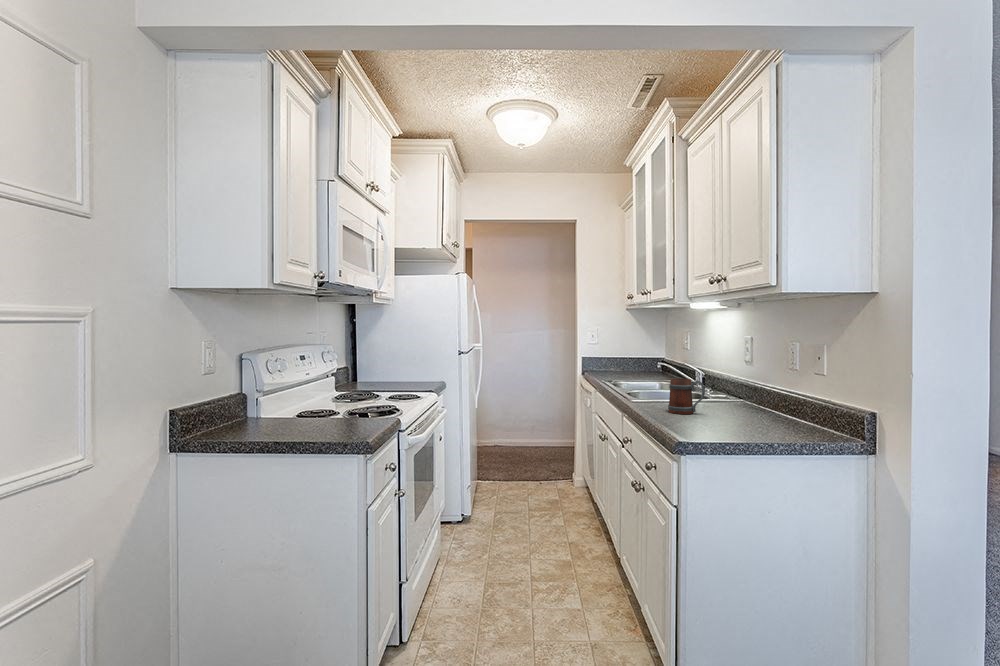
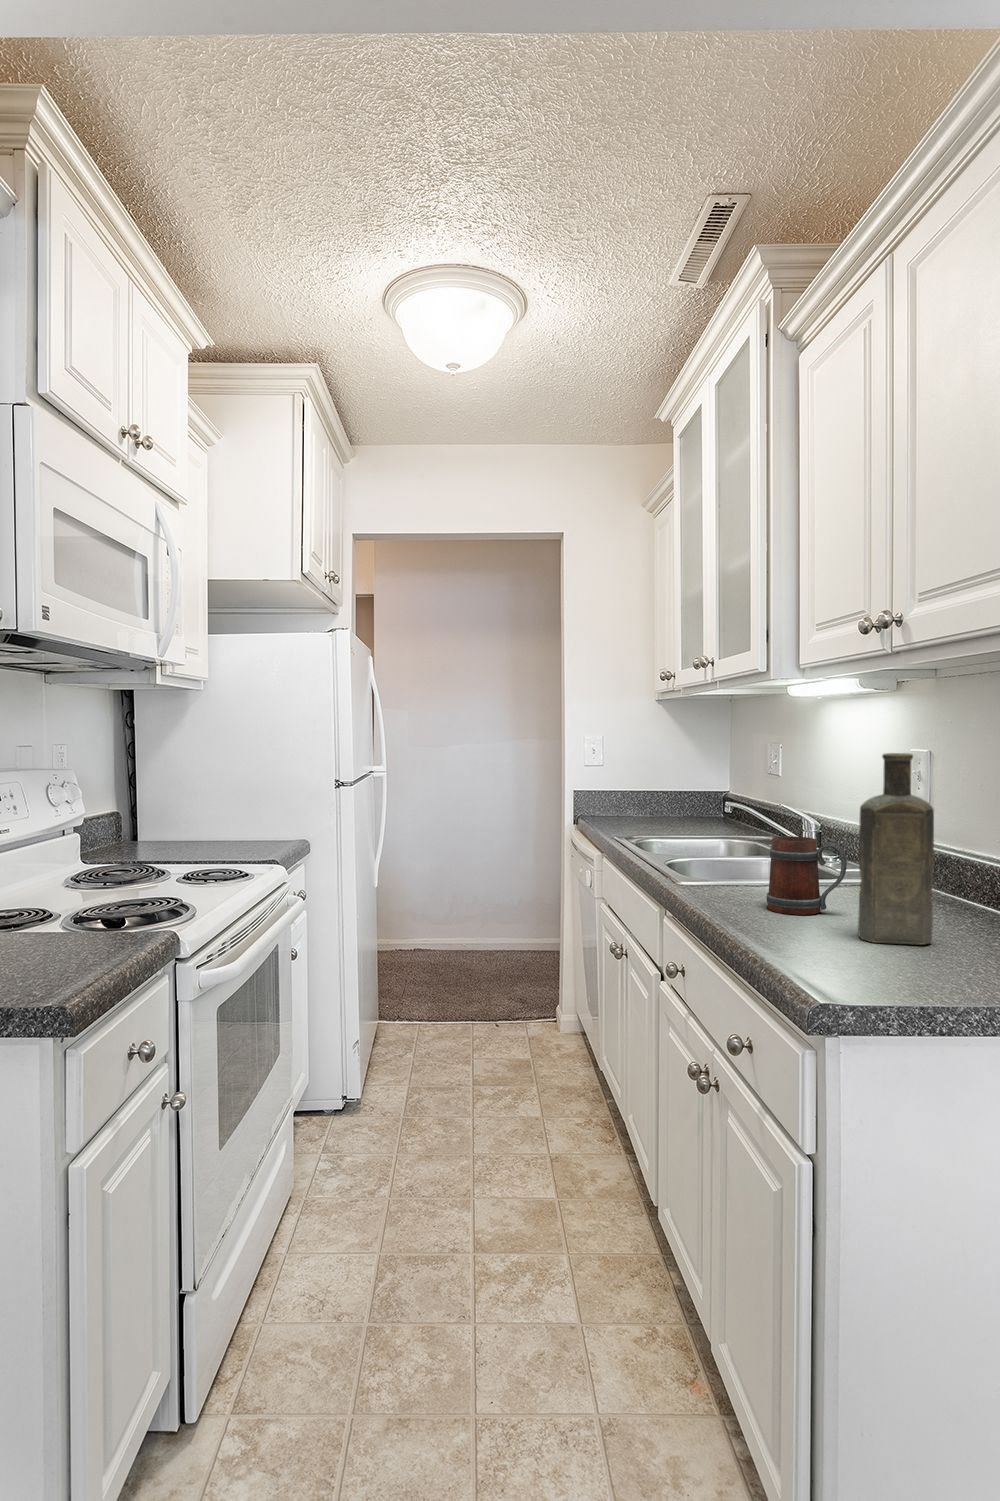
bottle: none [700,340,739,425] -> present [858,753,934,944]

